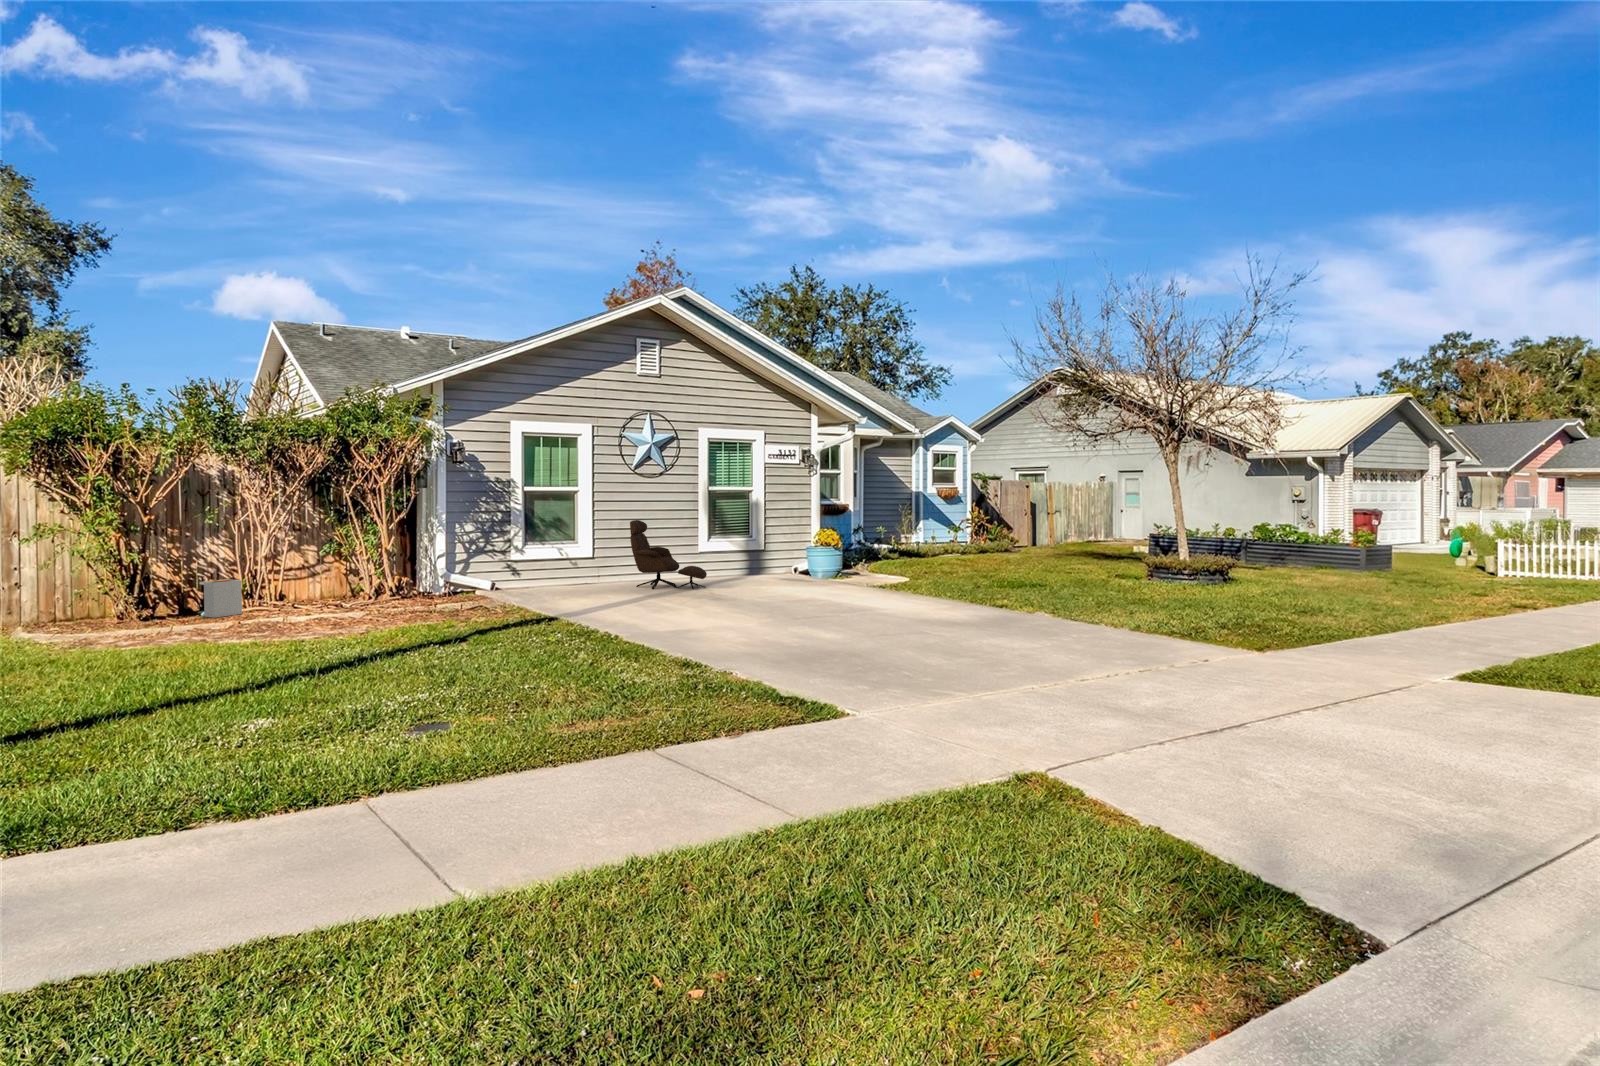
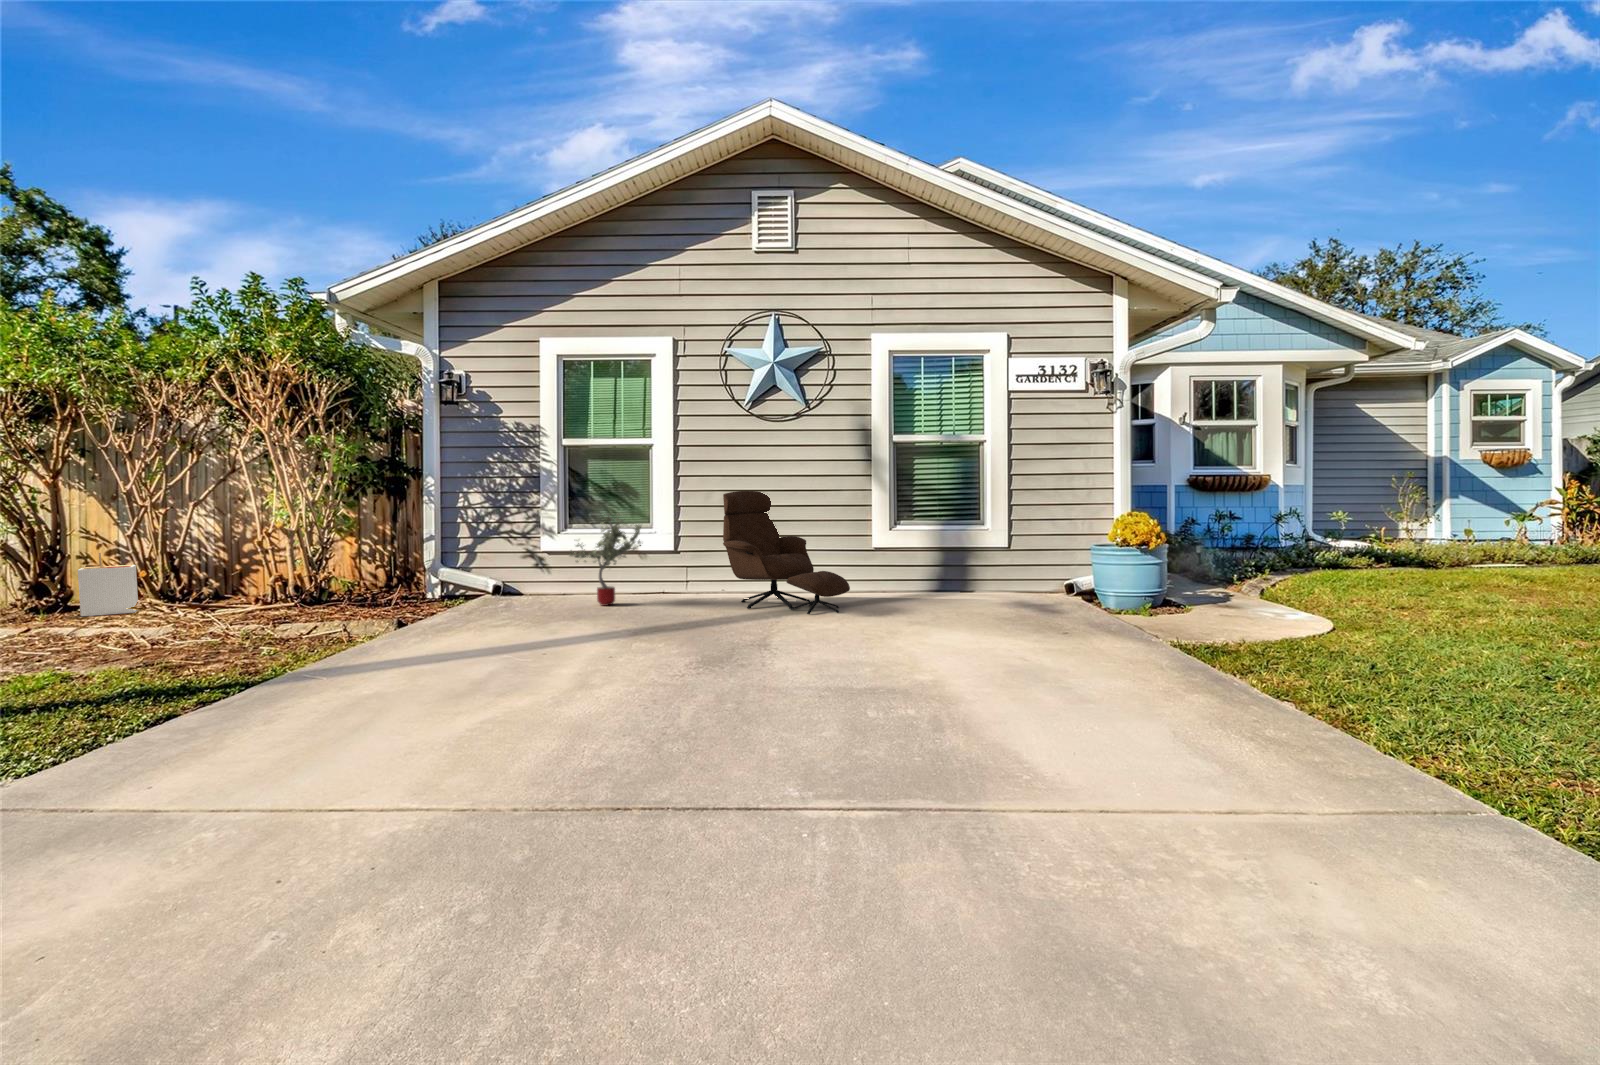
potted tree: none [539,534,587,593] -> present [569,513,641,606]

